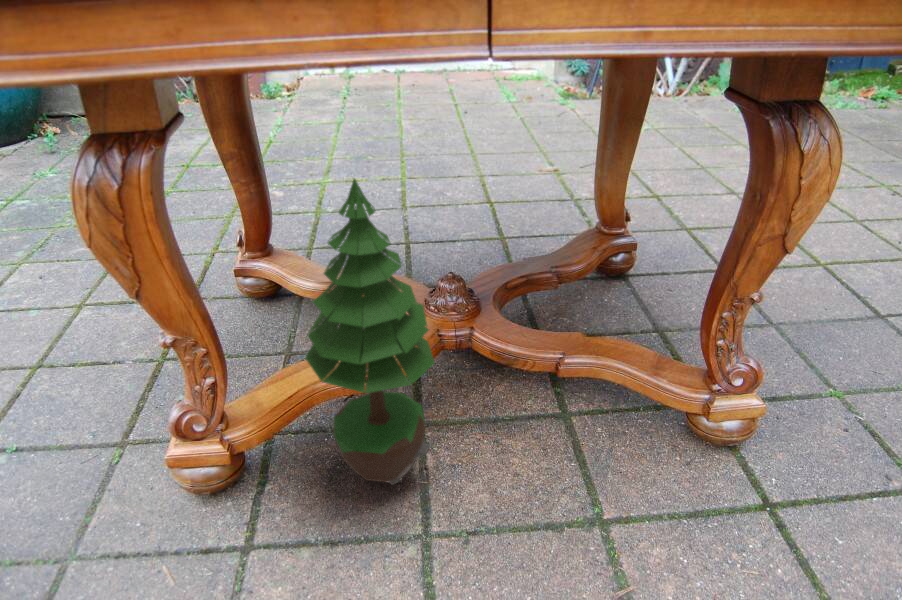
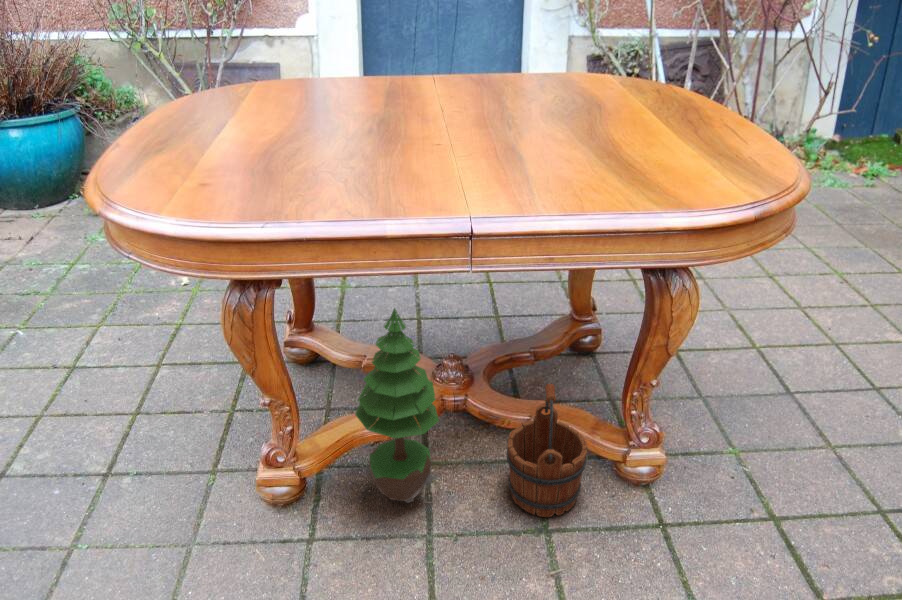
wooden bucket: none [536,302,658,499] -> present [507,384,587,517]

